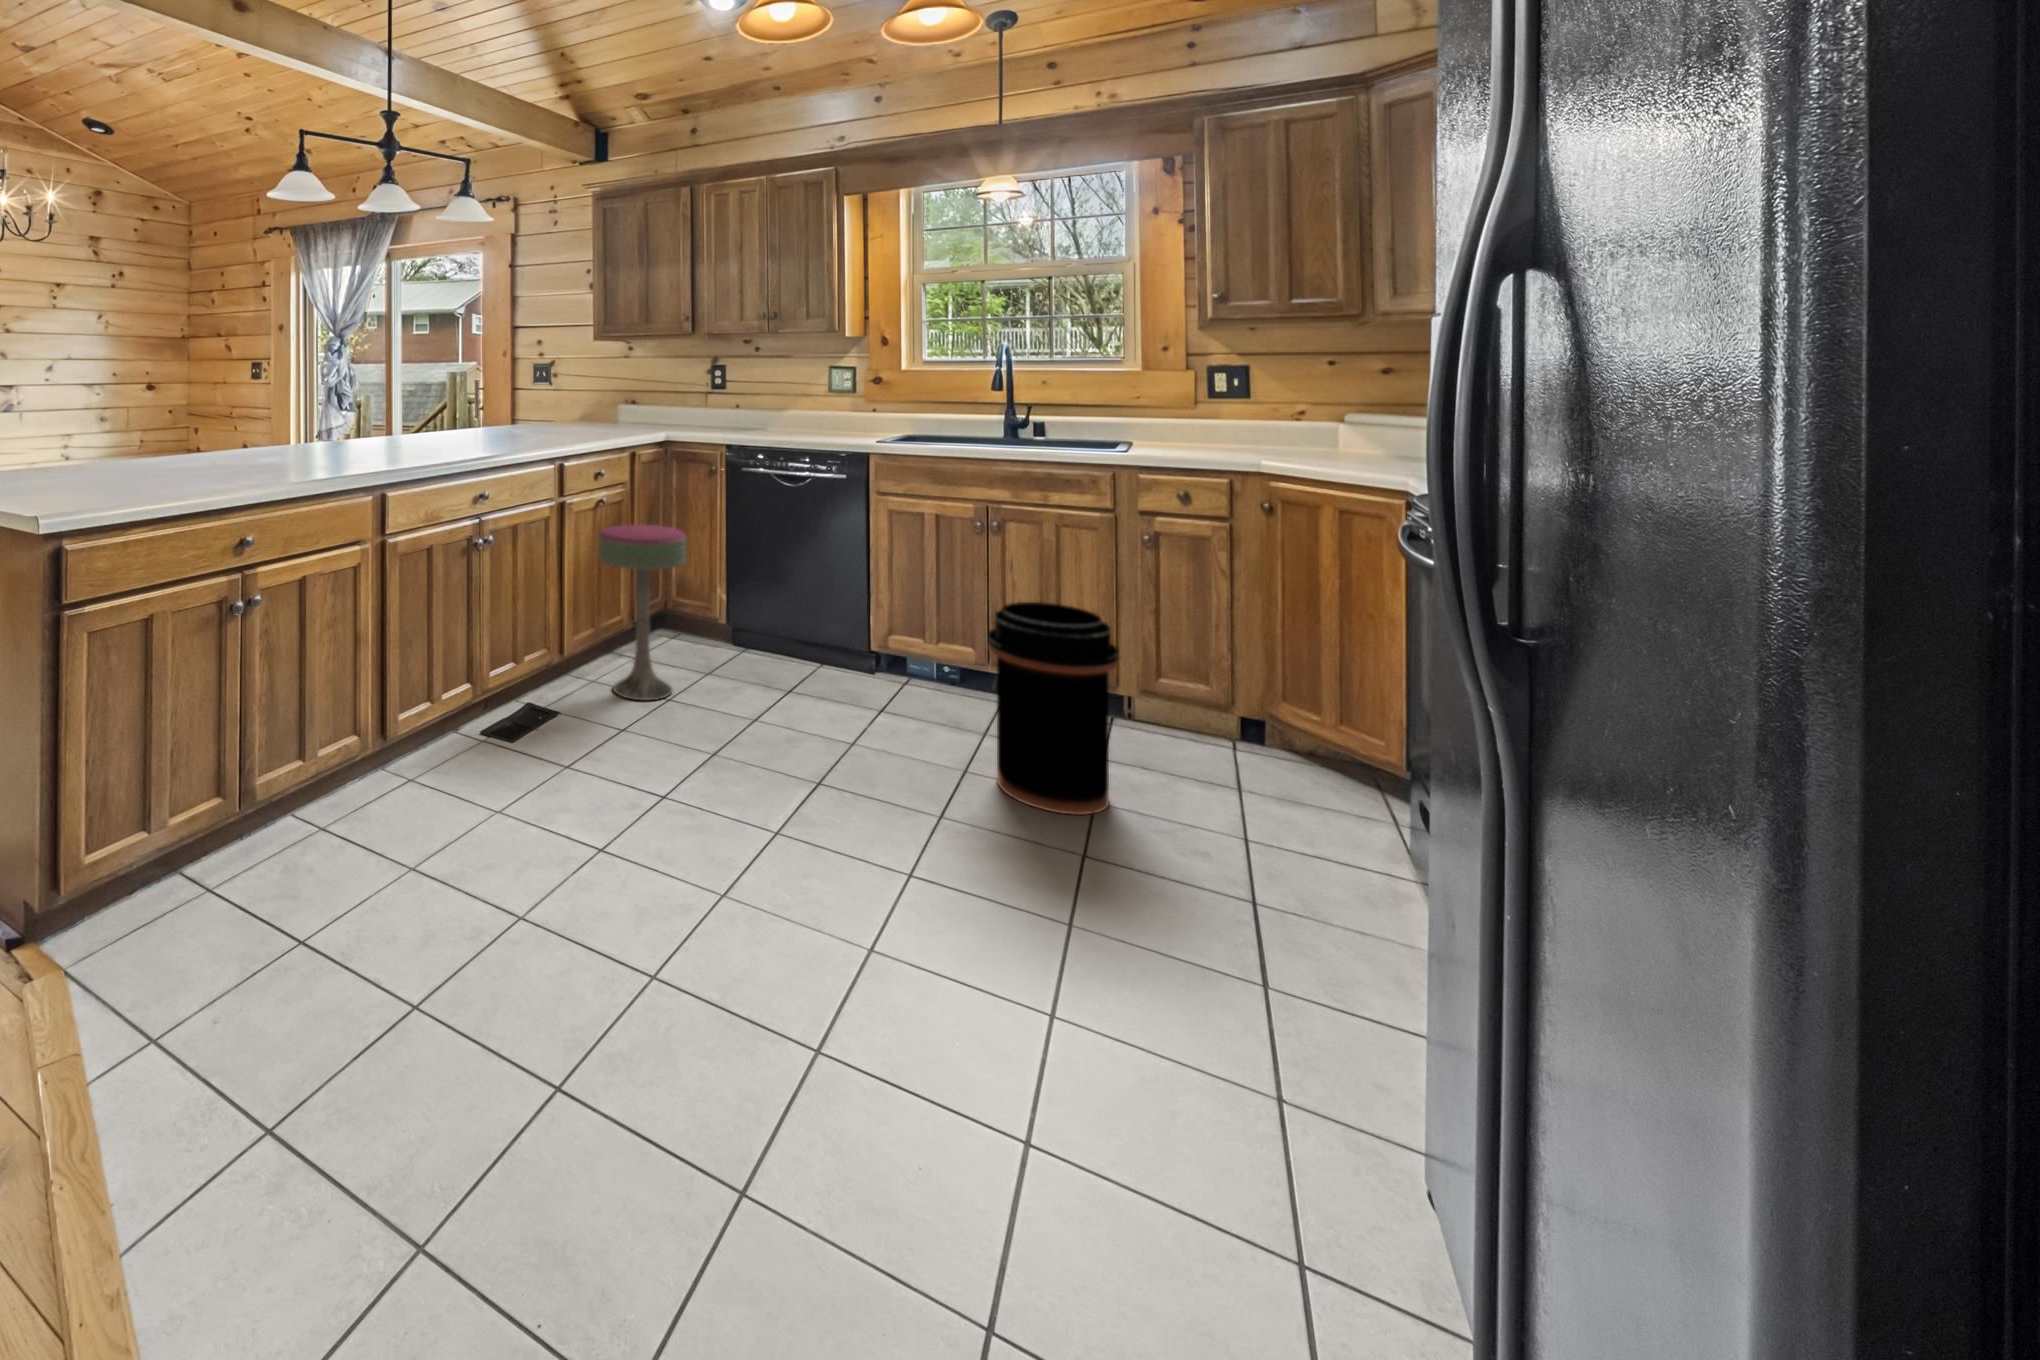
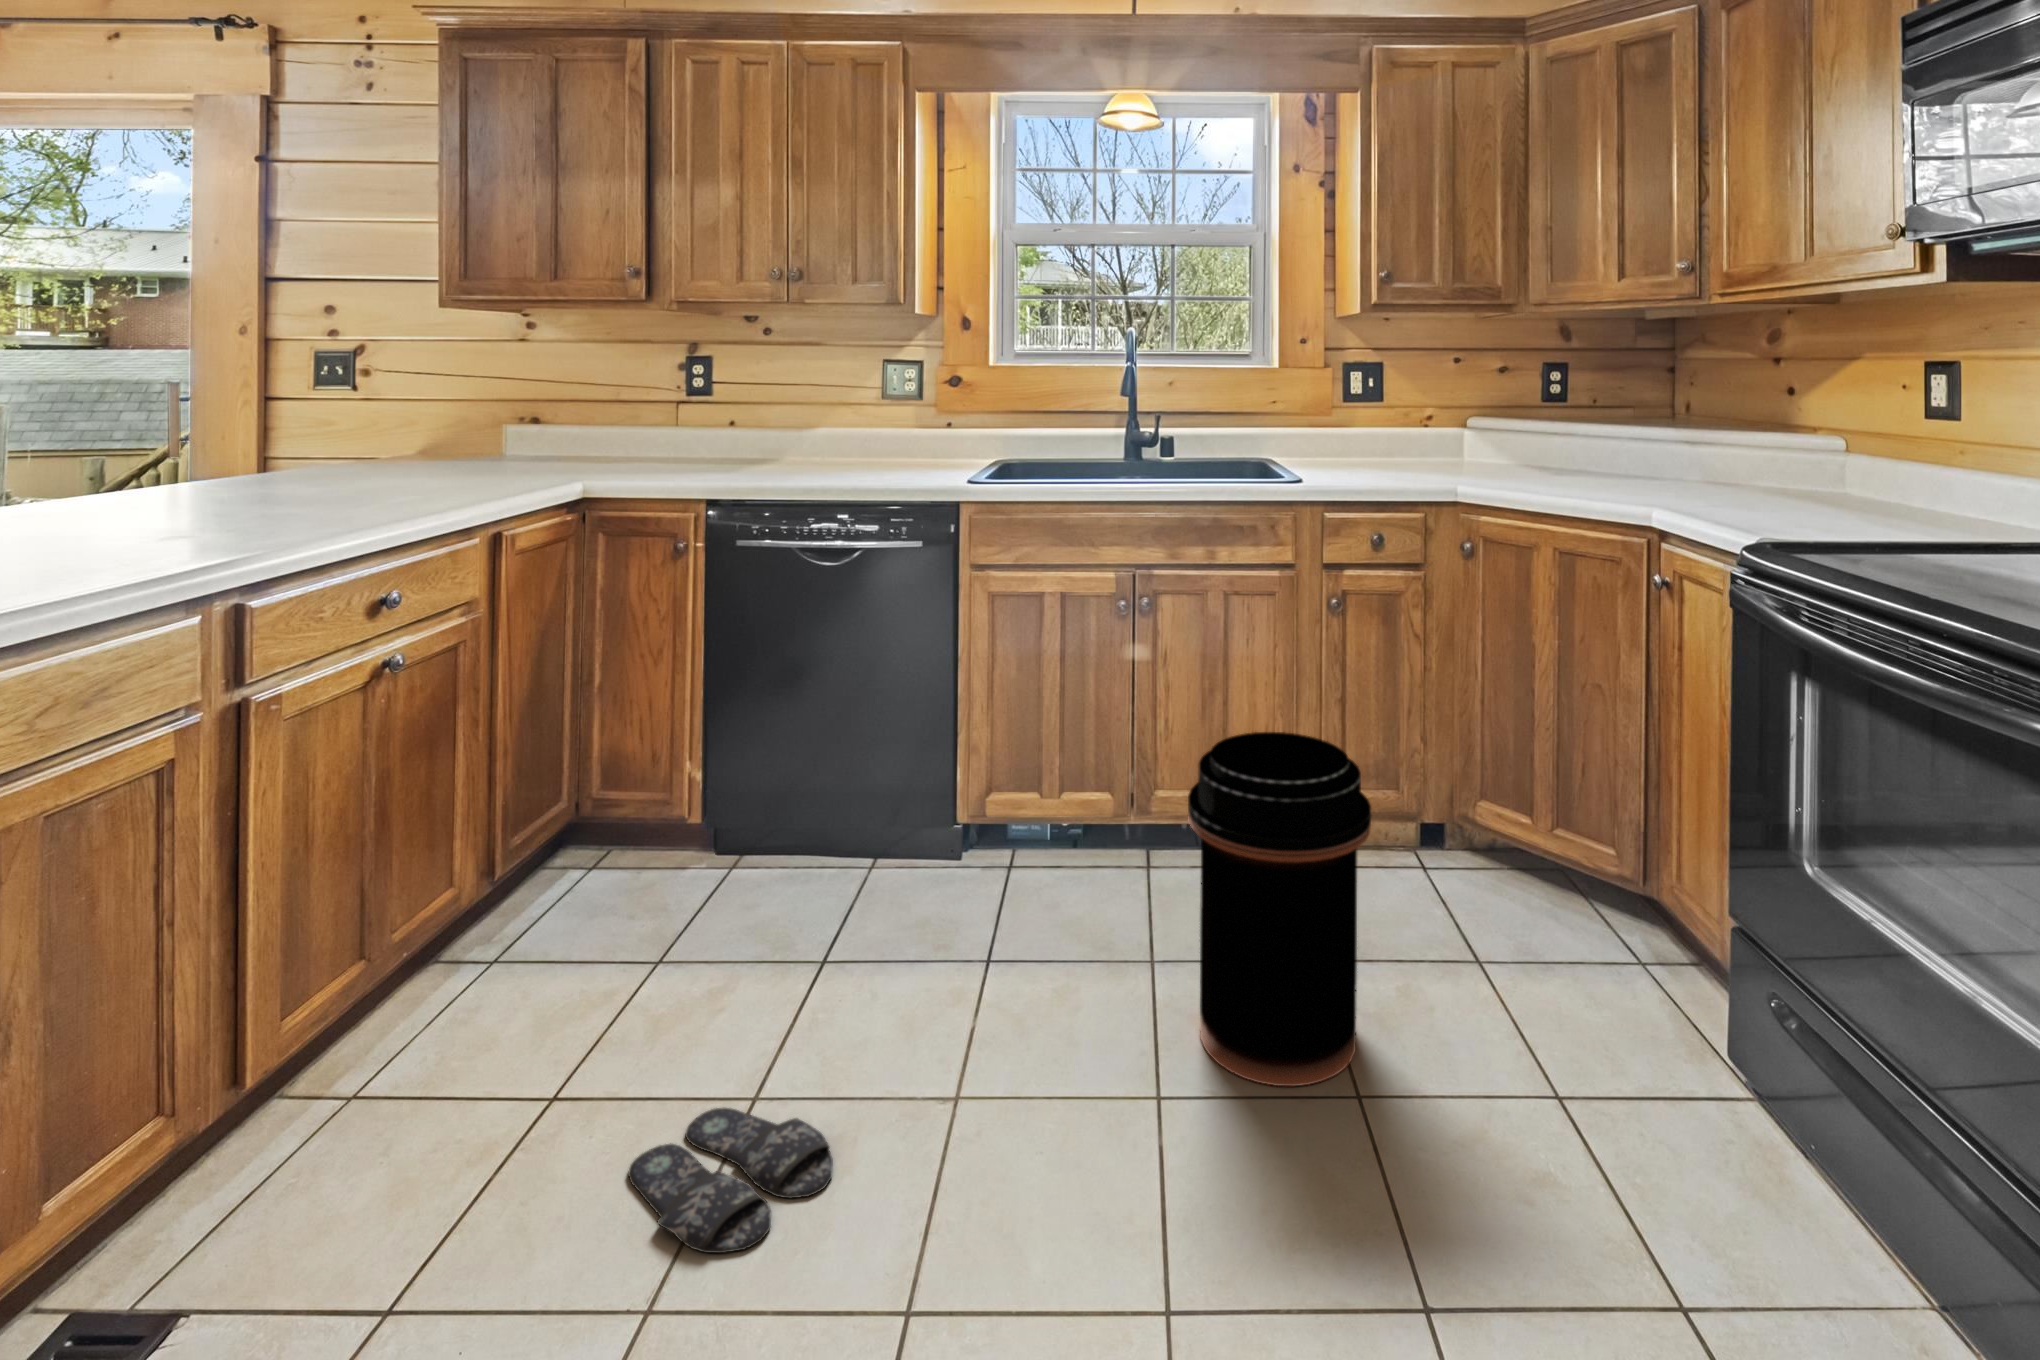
bar stool: present [599,525,686,700] -> none [444,671,643,1048]
slippers: none [677,739,770,784] -> present [628,1108,833,1253]

